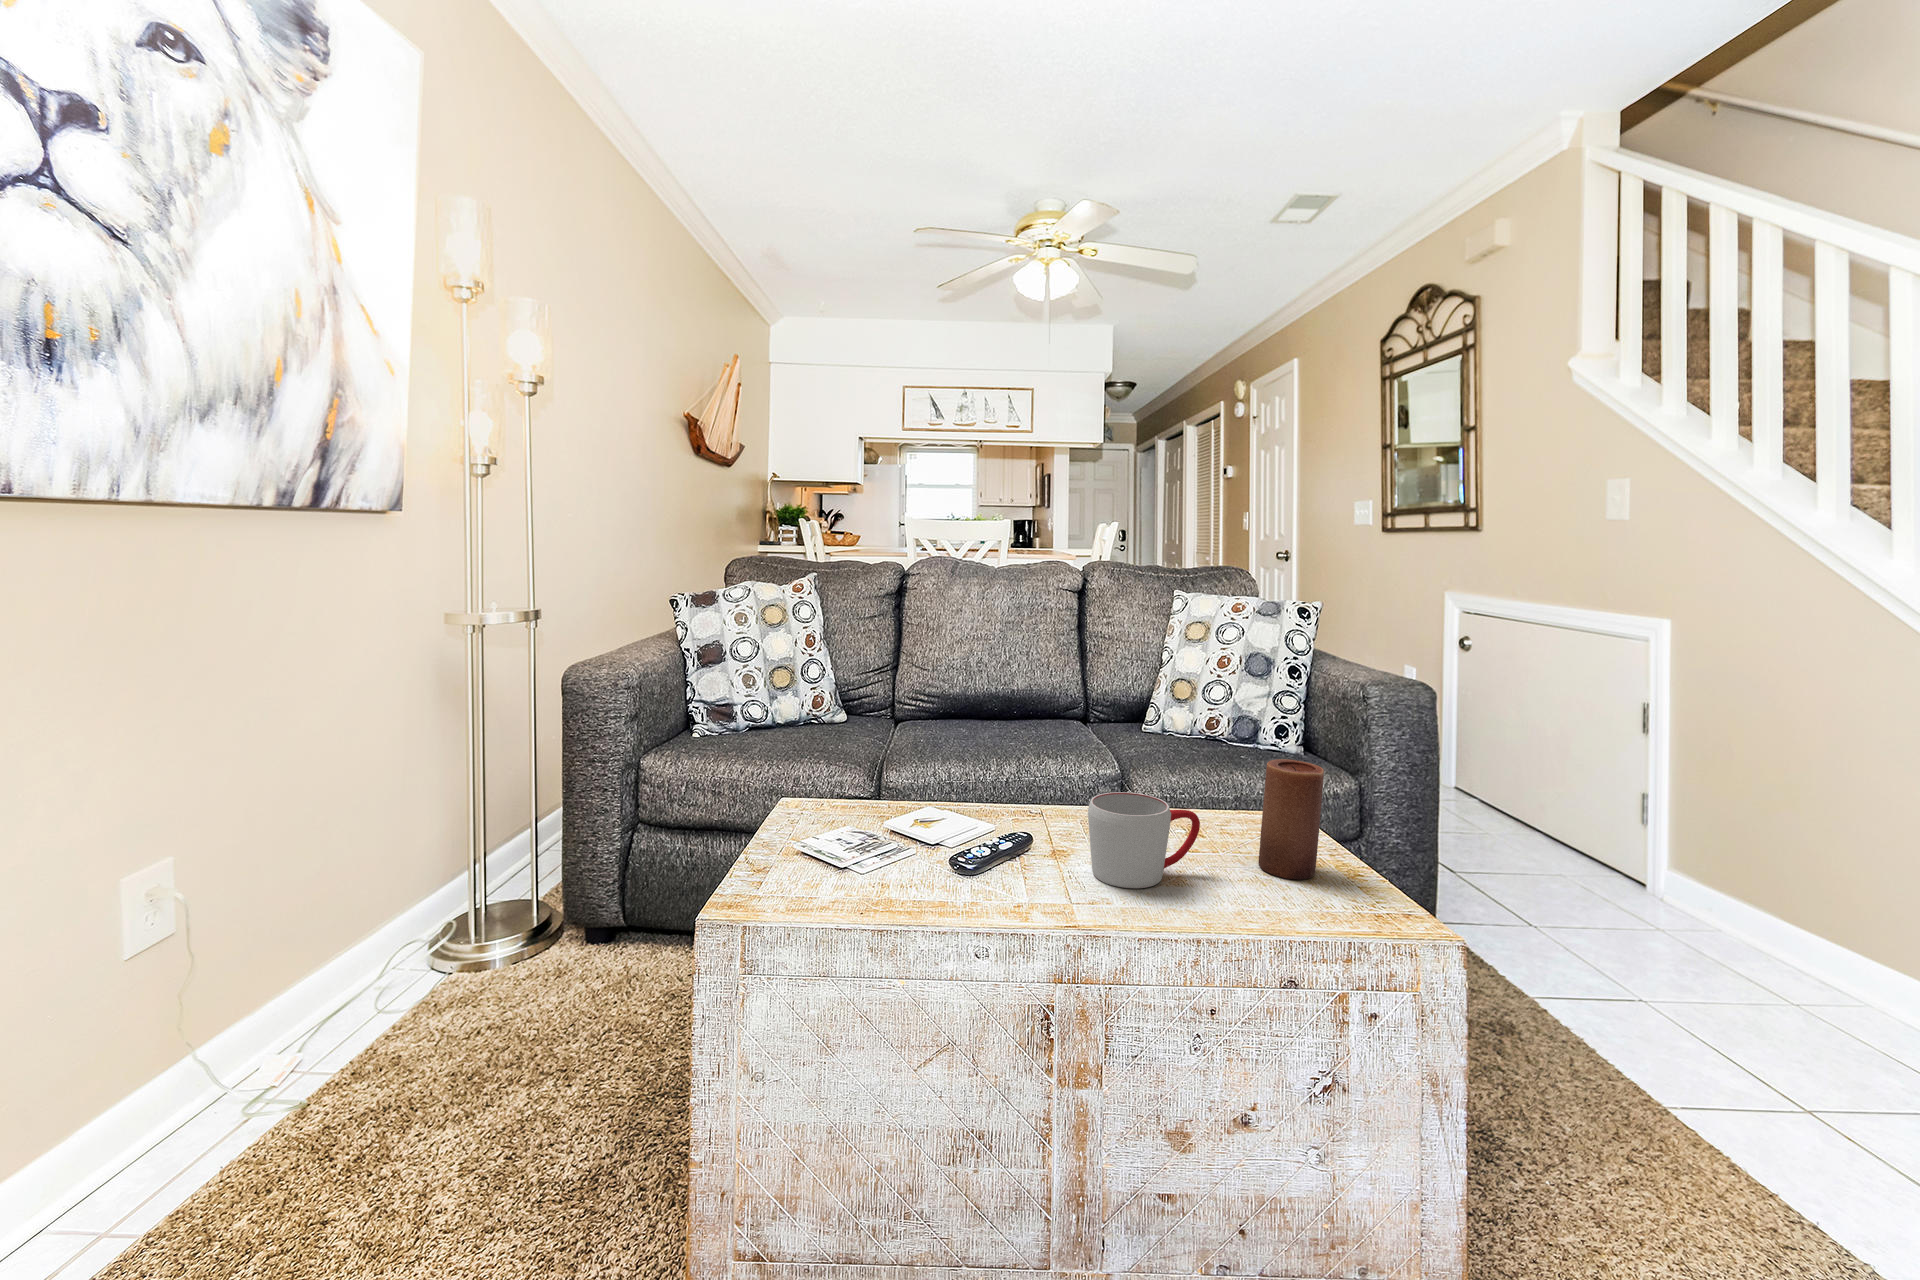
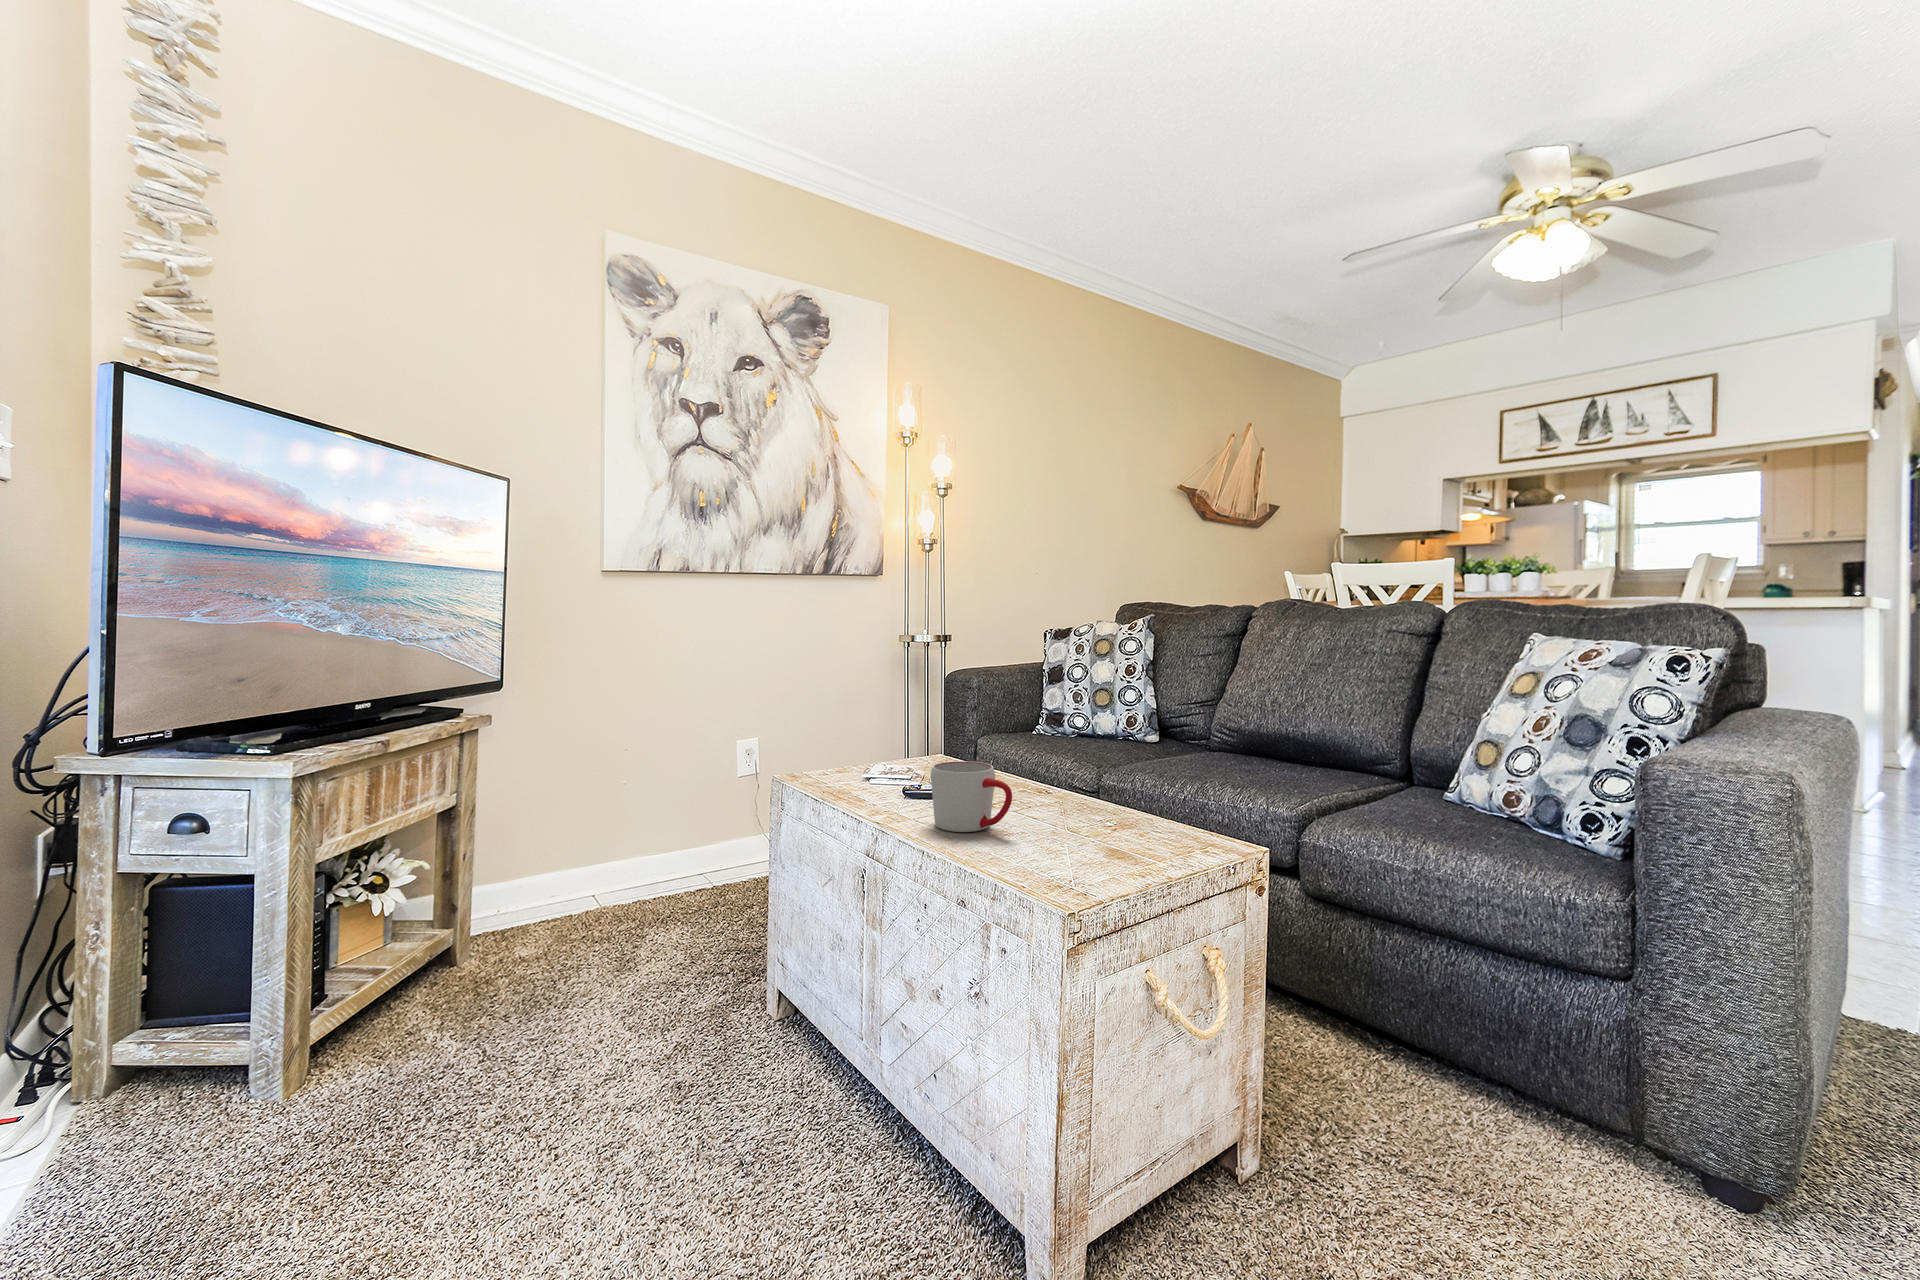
candle: present [1258,759,1324,880] -> none [1054,754,1105,865]

